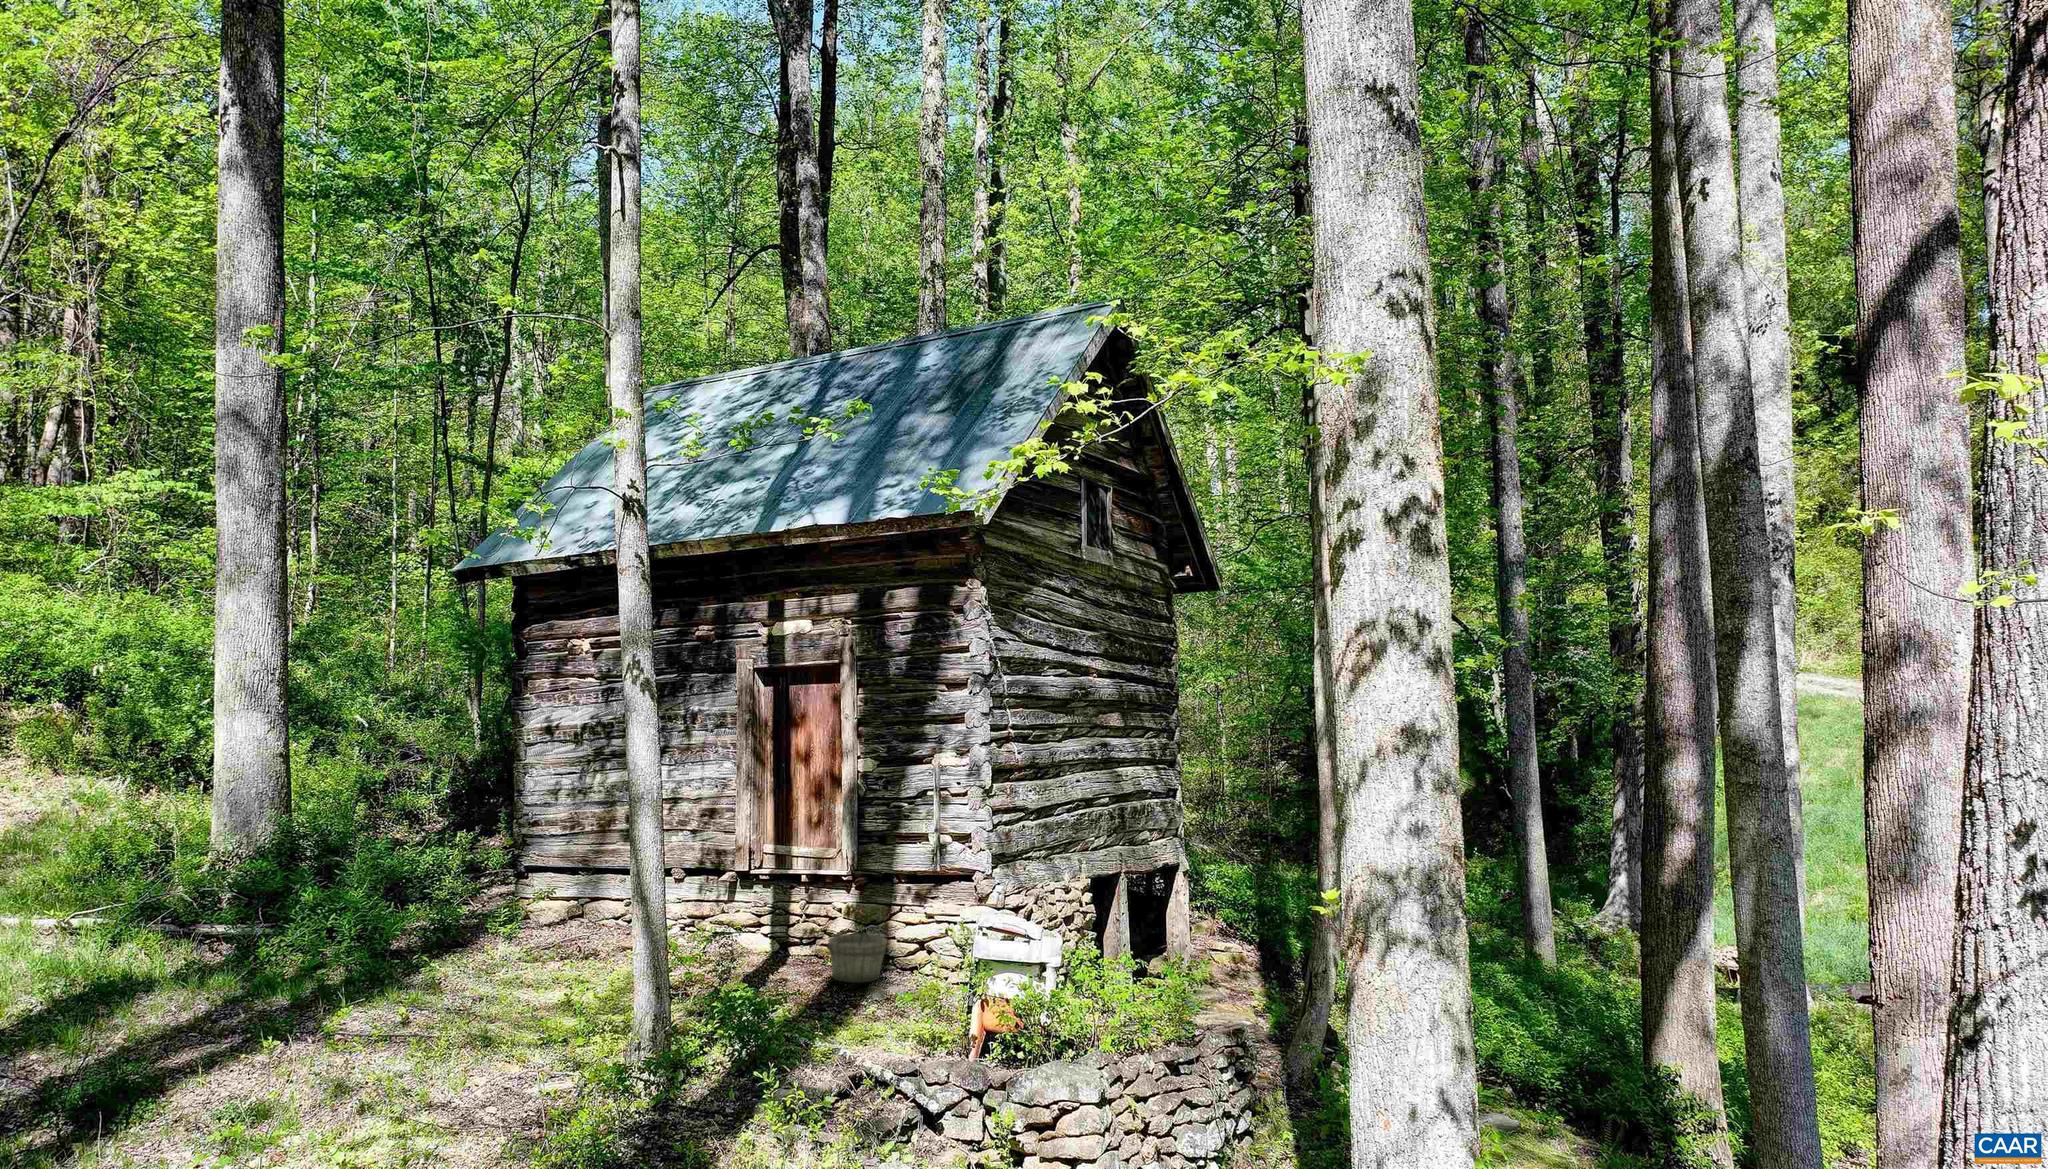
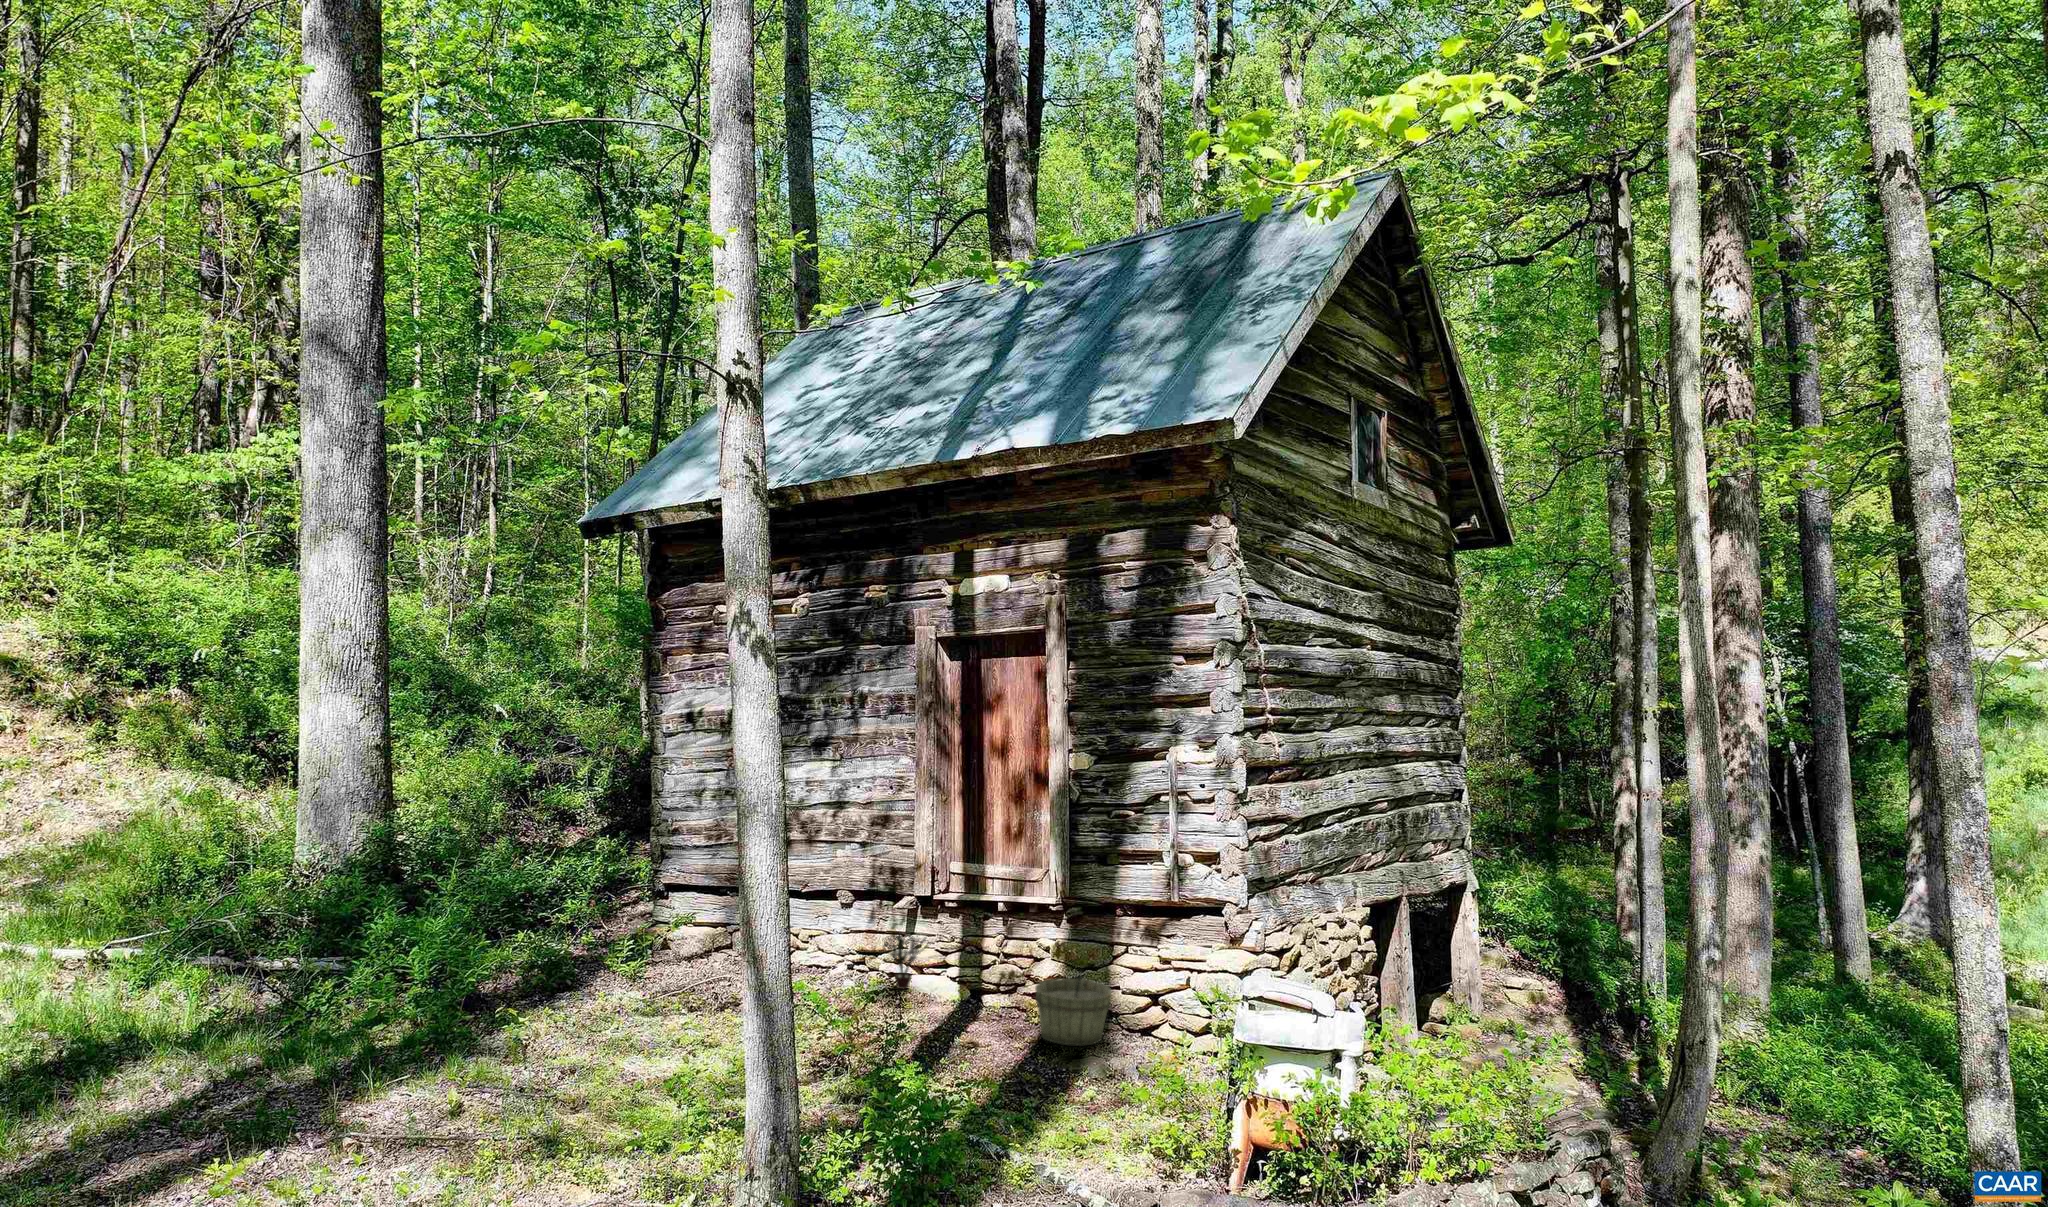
potted plant: none [703,902,749,949] -> present [880,933,931,989]

